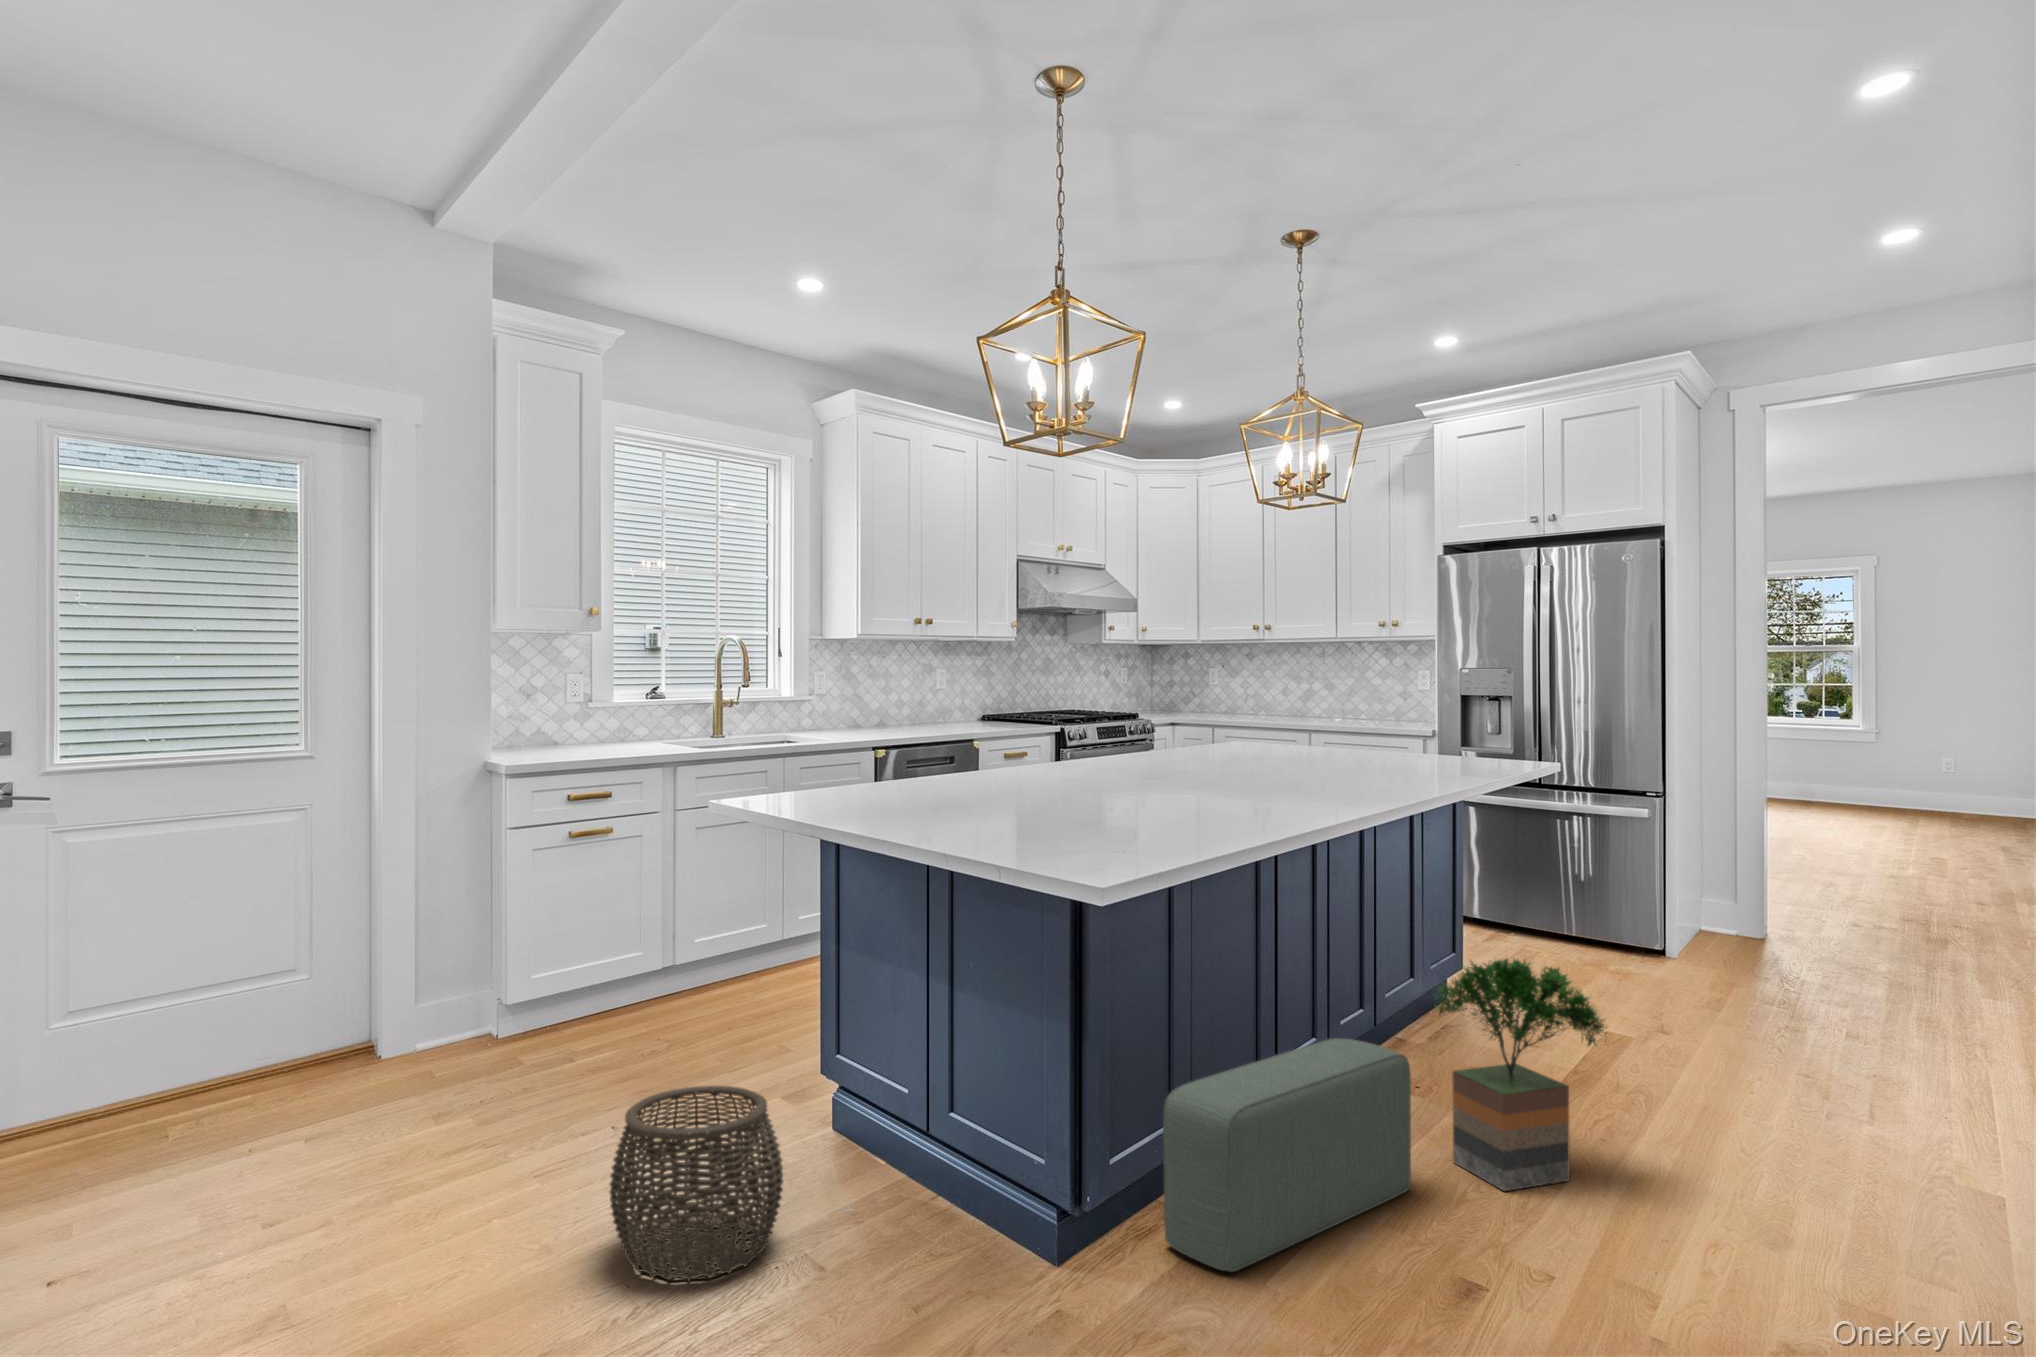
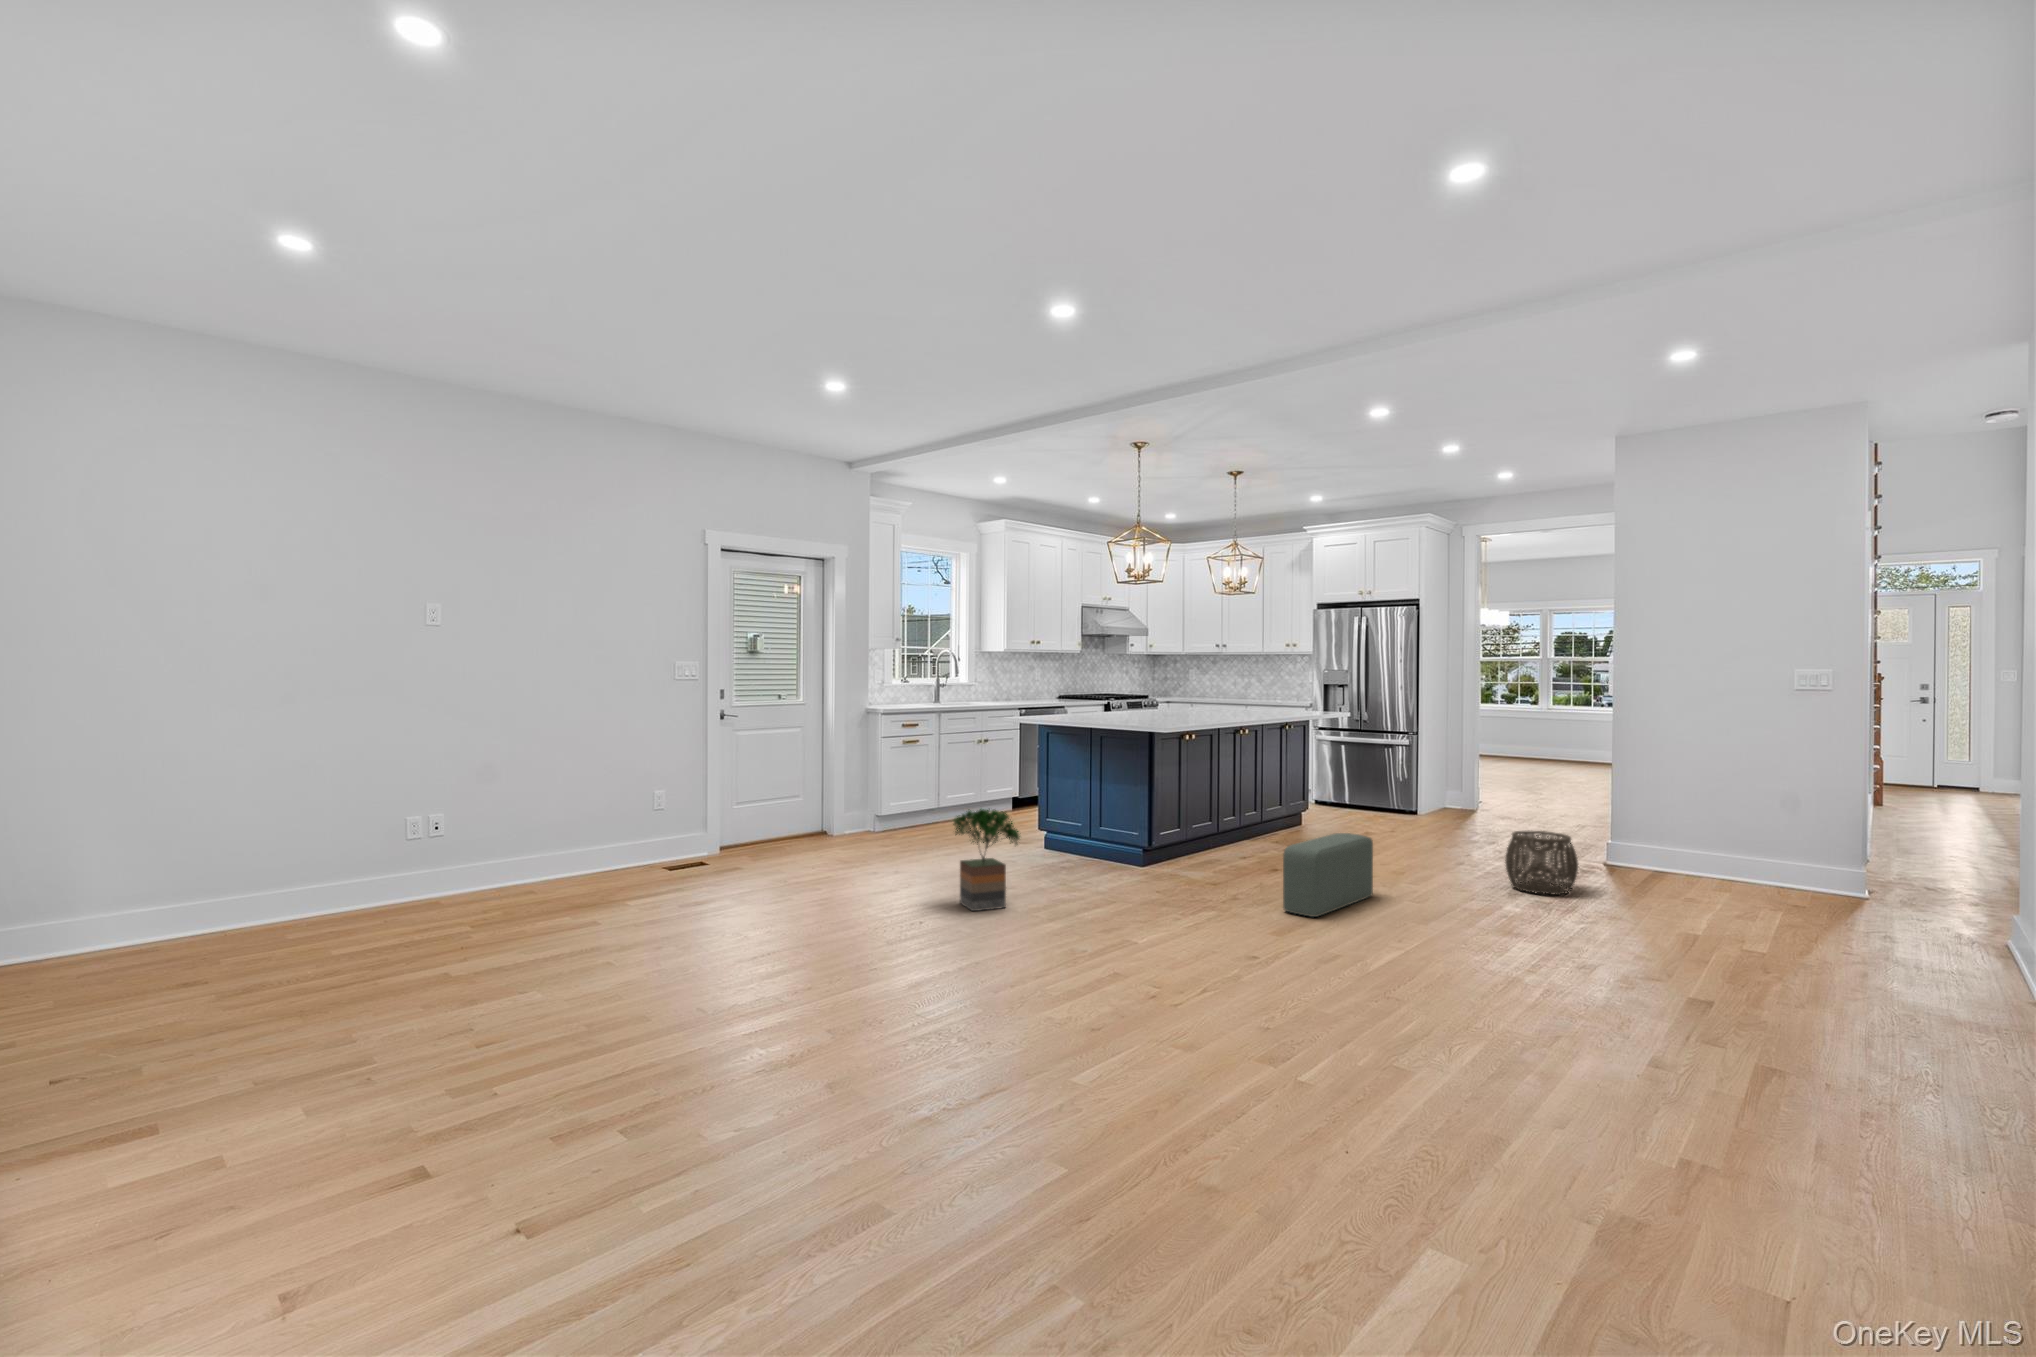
potted tree: present [1436,958,1607,1191] -> present [953,809,1020,911]
woven basket: present [610,1086,783,1281] -> present [1505,830,1578,895]

